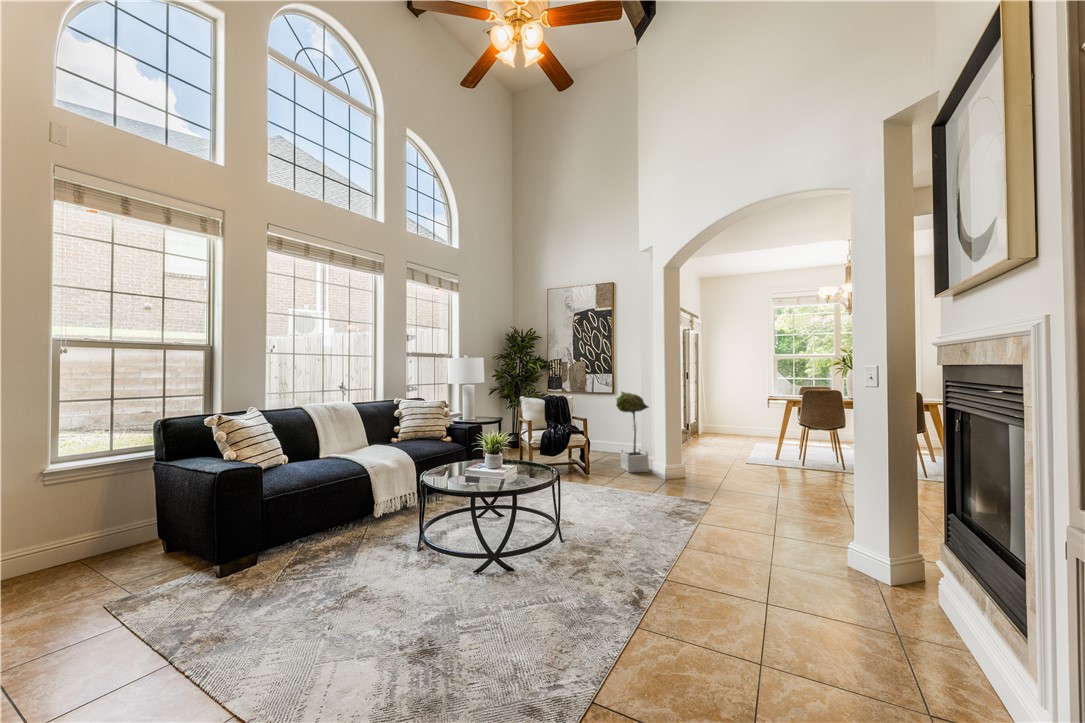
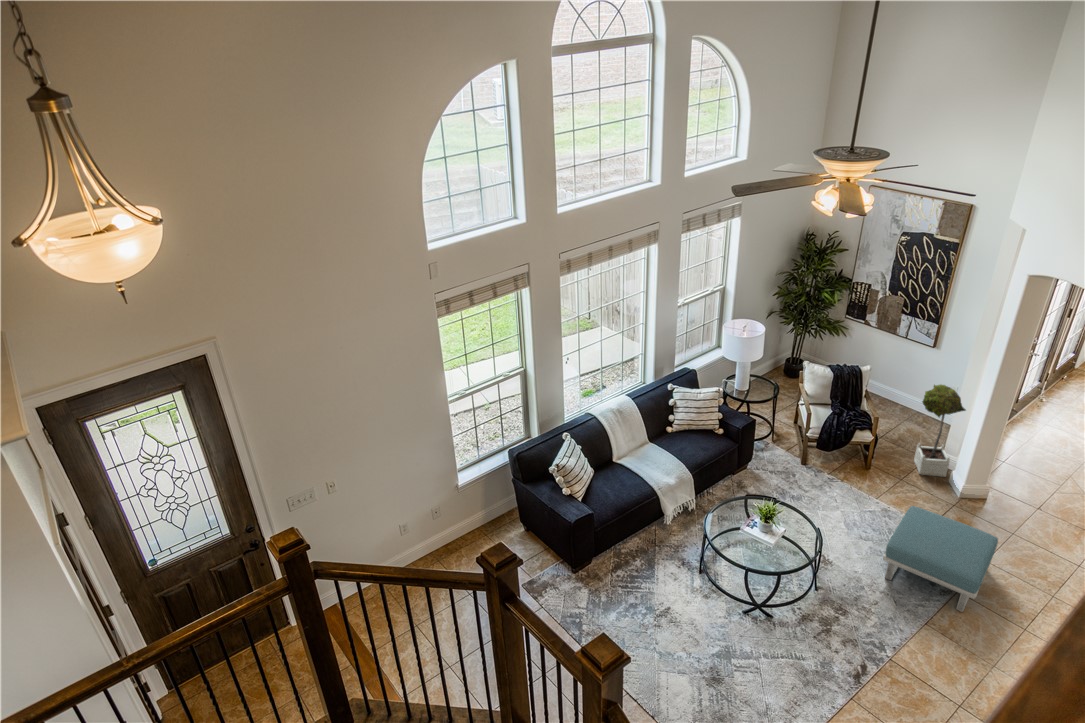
footstool: none [622,462,719,533] -> present [883,506,998,612]

